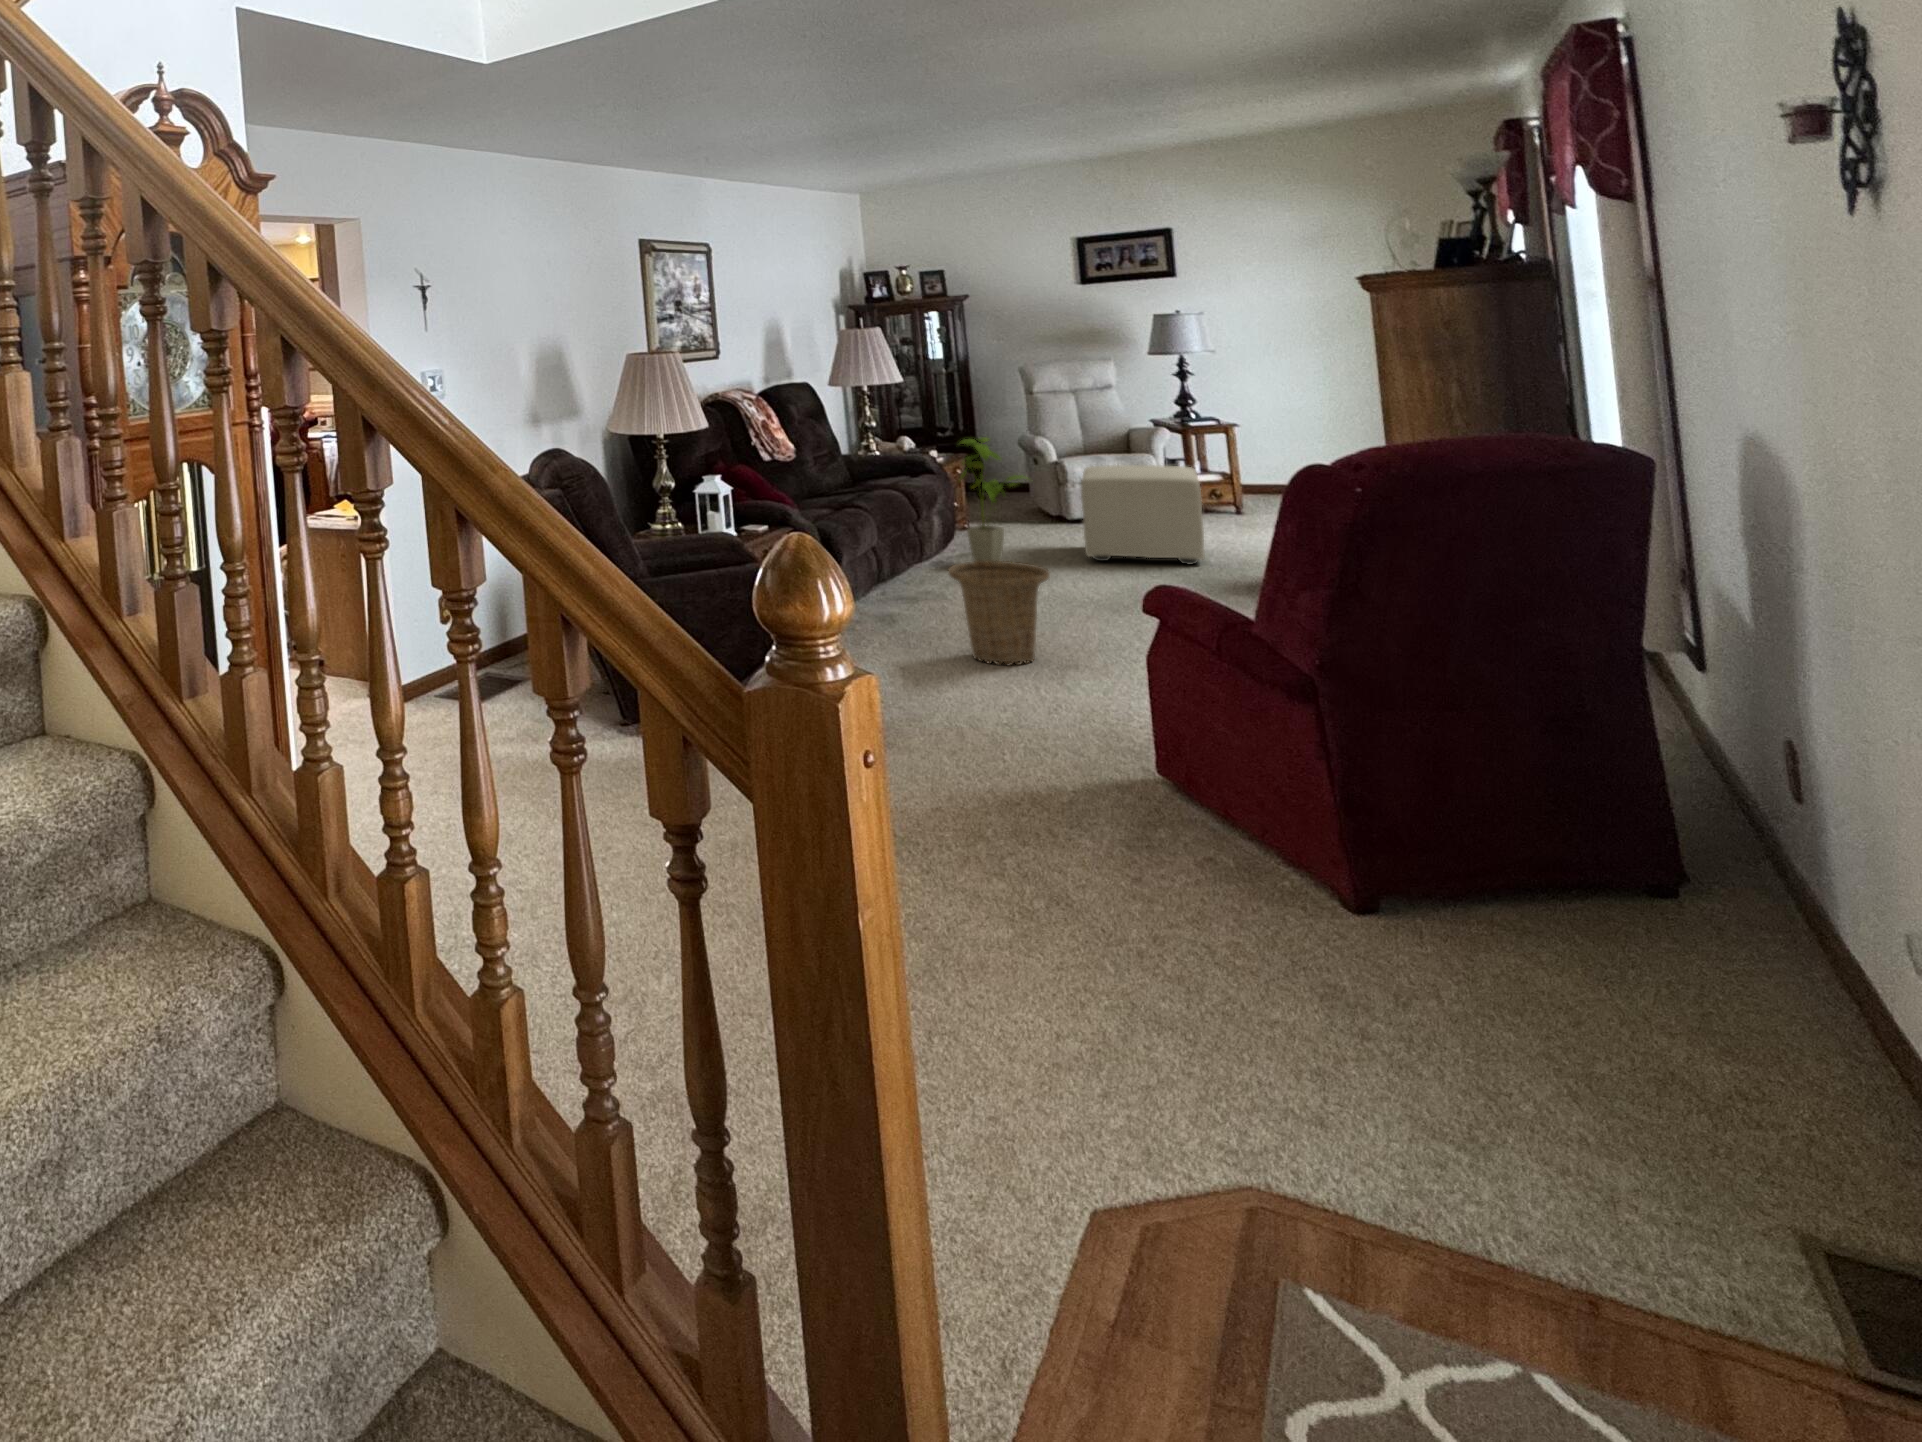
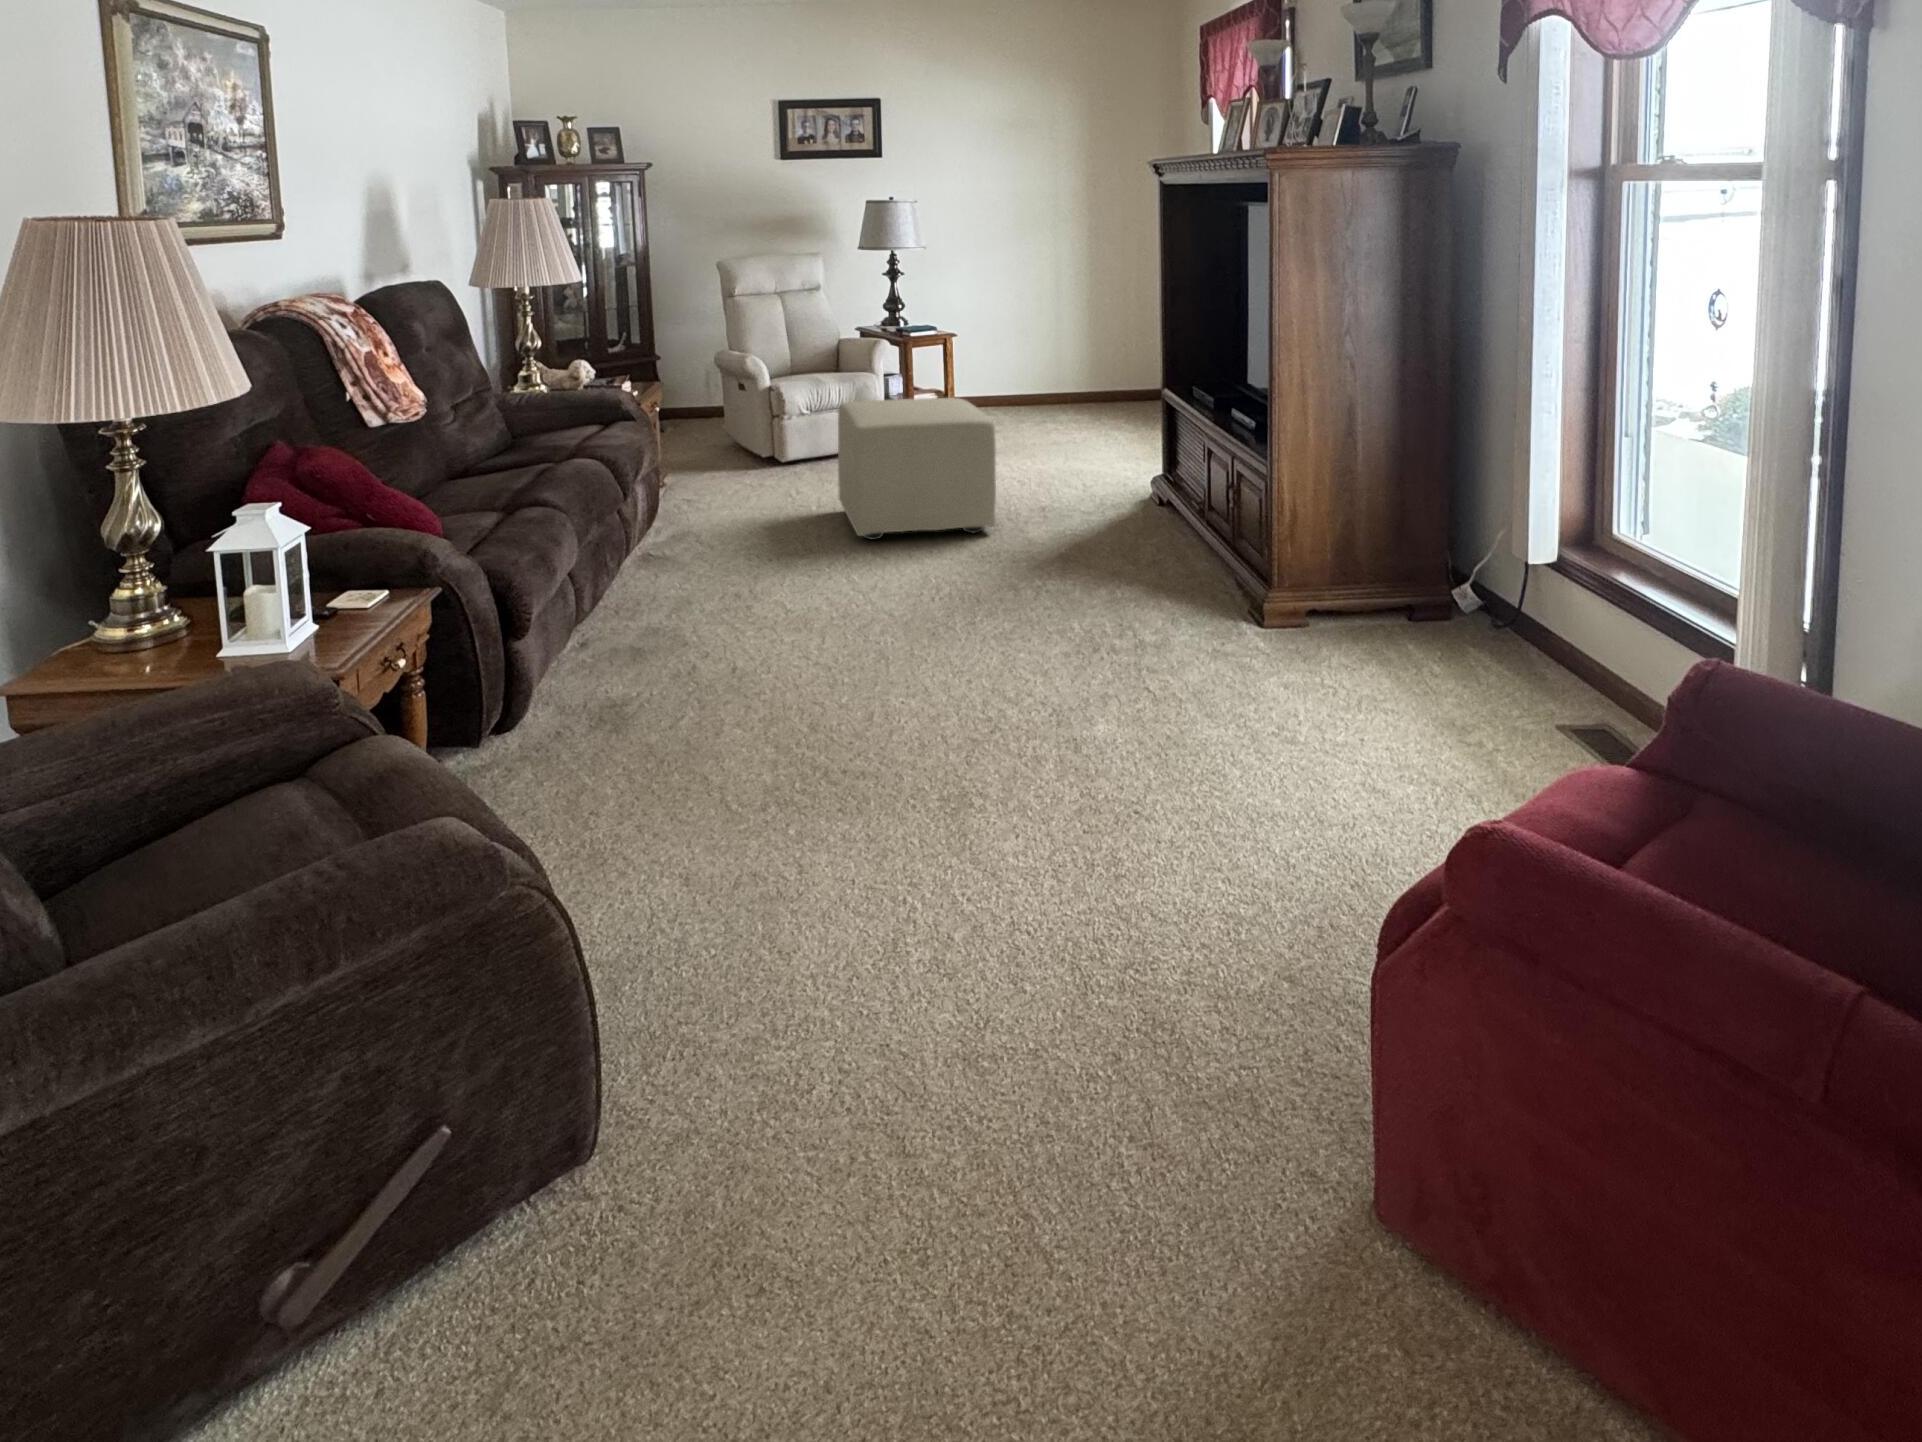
house plant: present [960,437,1028,561] -> none [692,373,802,572]
basket: present [948,561,1050,665] -> none [798,646,986,880]

